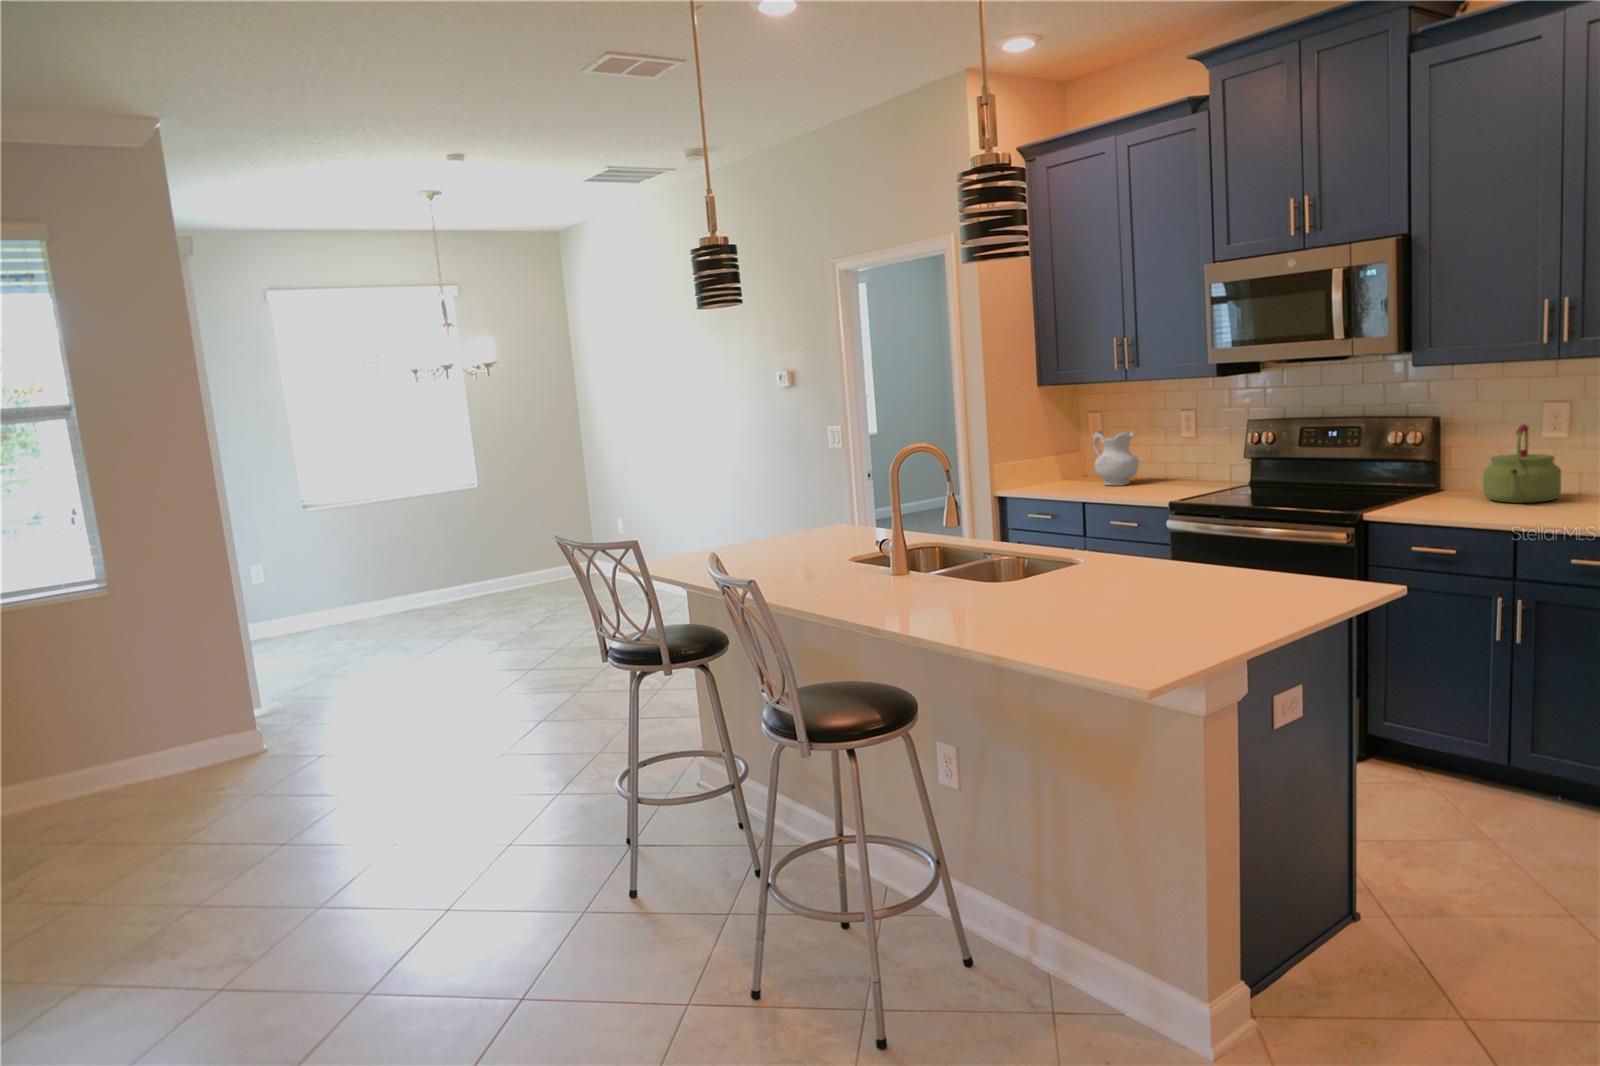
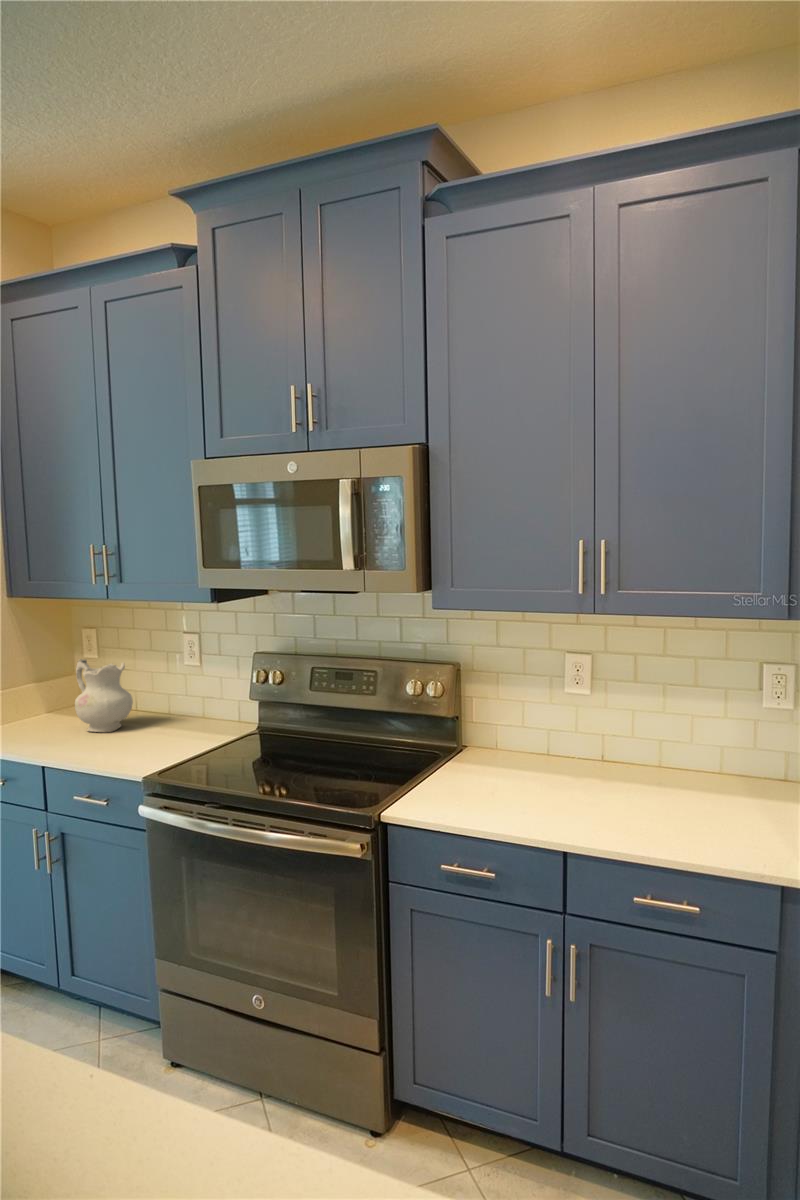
kettle: present [1483,425,1561,503] -> none [510,684,589,783]

